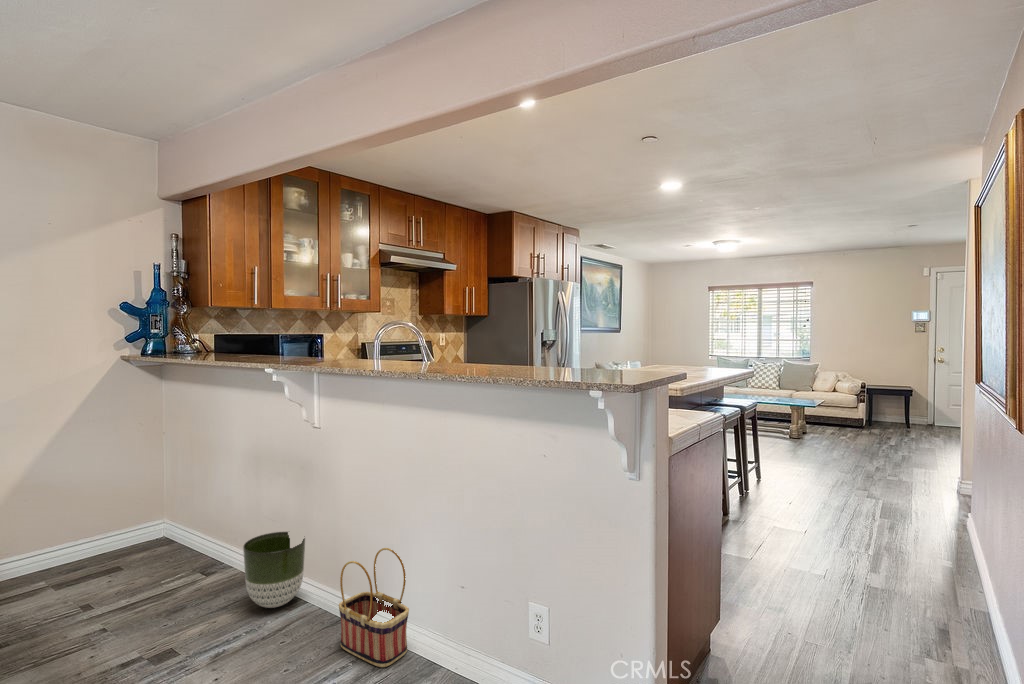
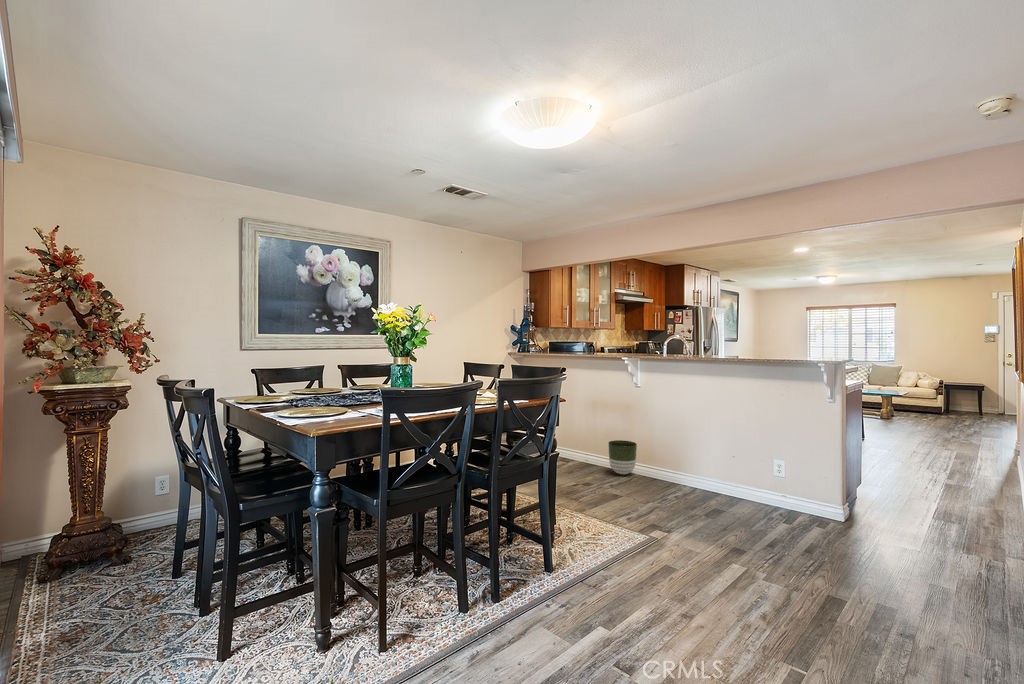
basket: present [339,548,409,667] -> none [672,443,709,493]

